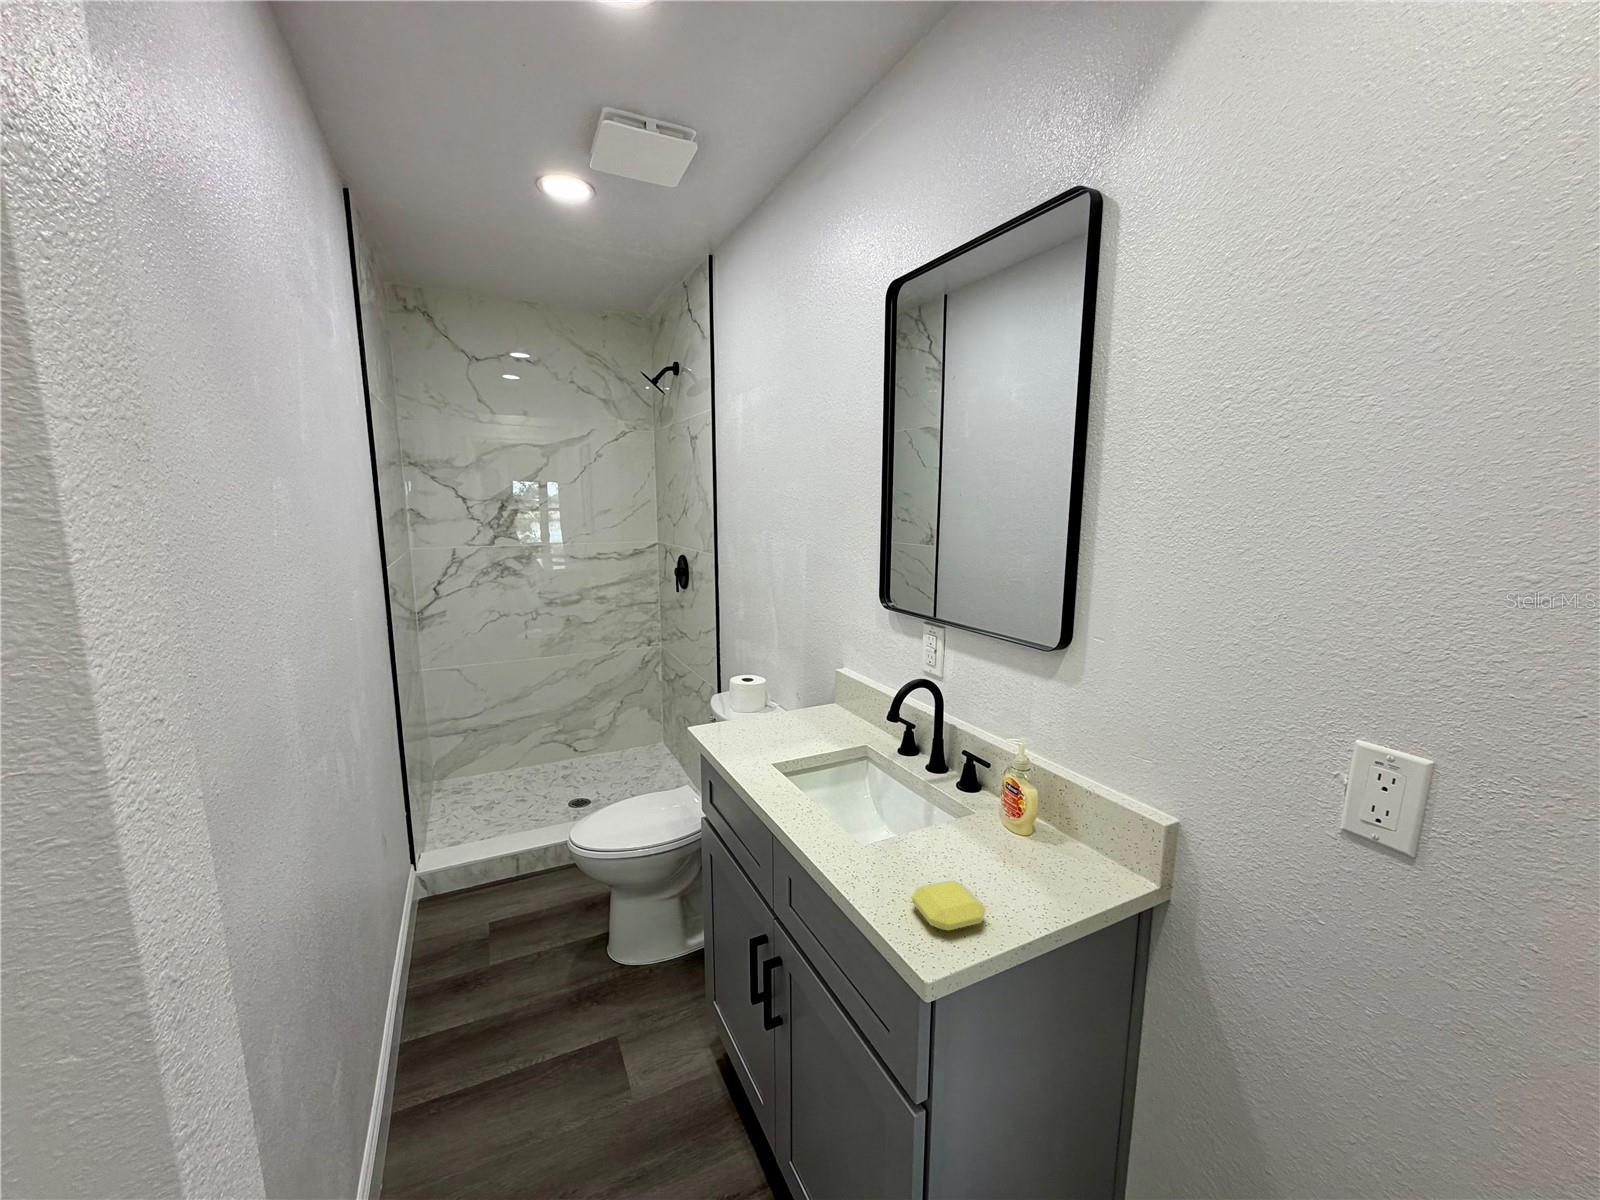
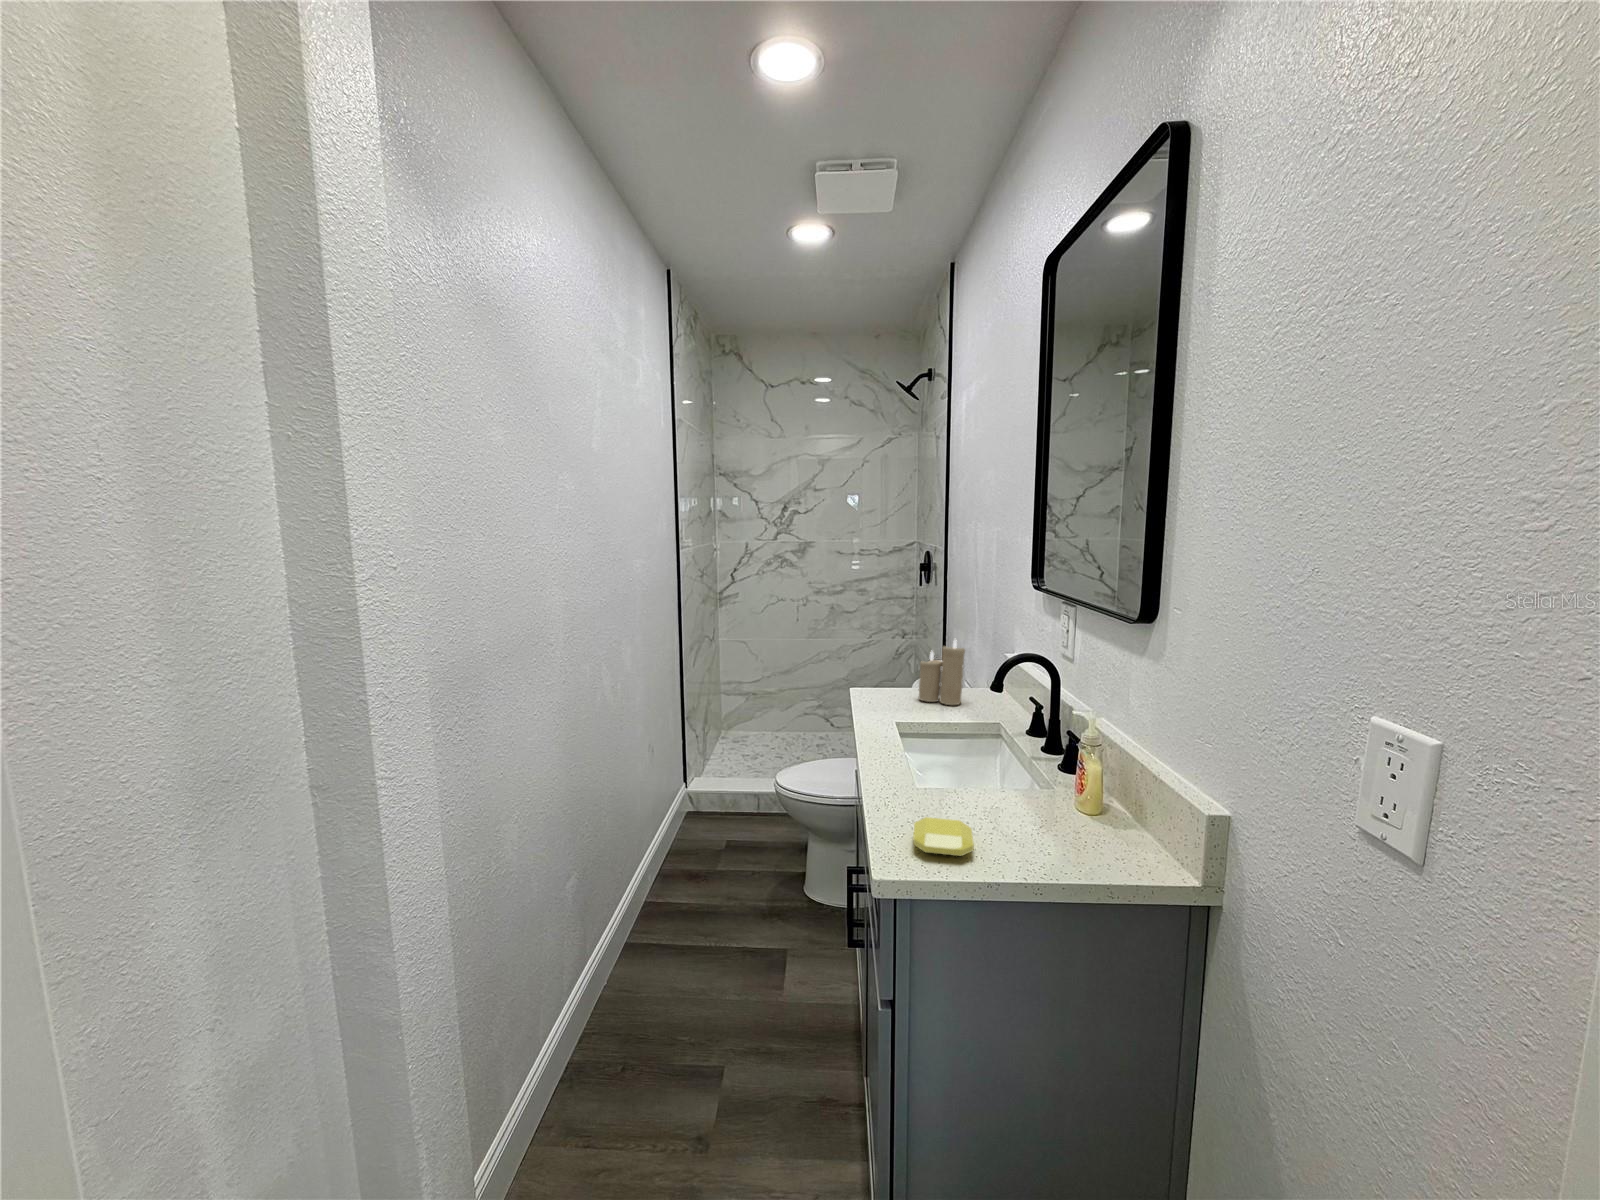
candle: none [766,662,814,731] -> present [919,640,965,705]

